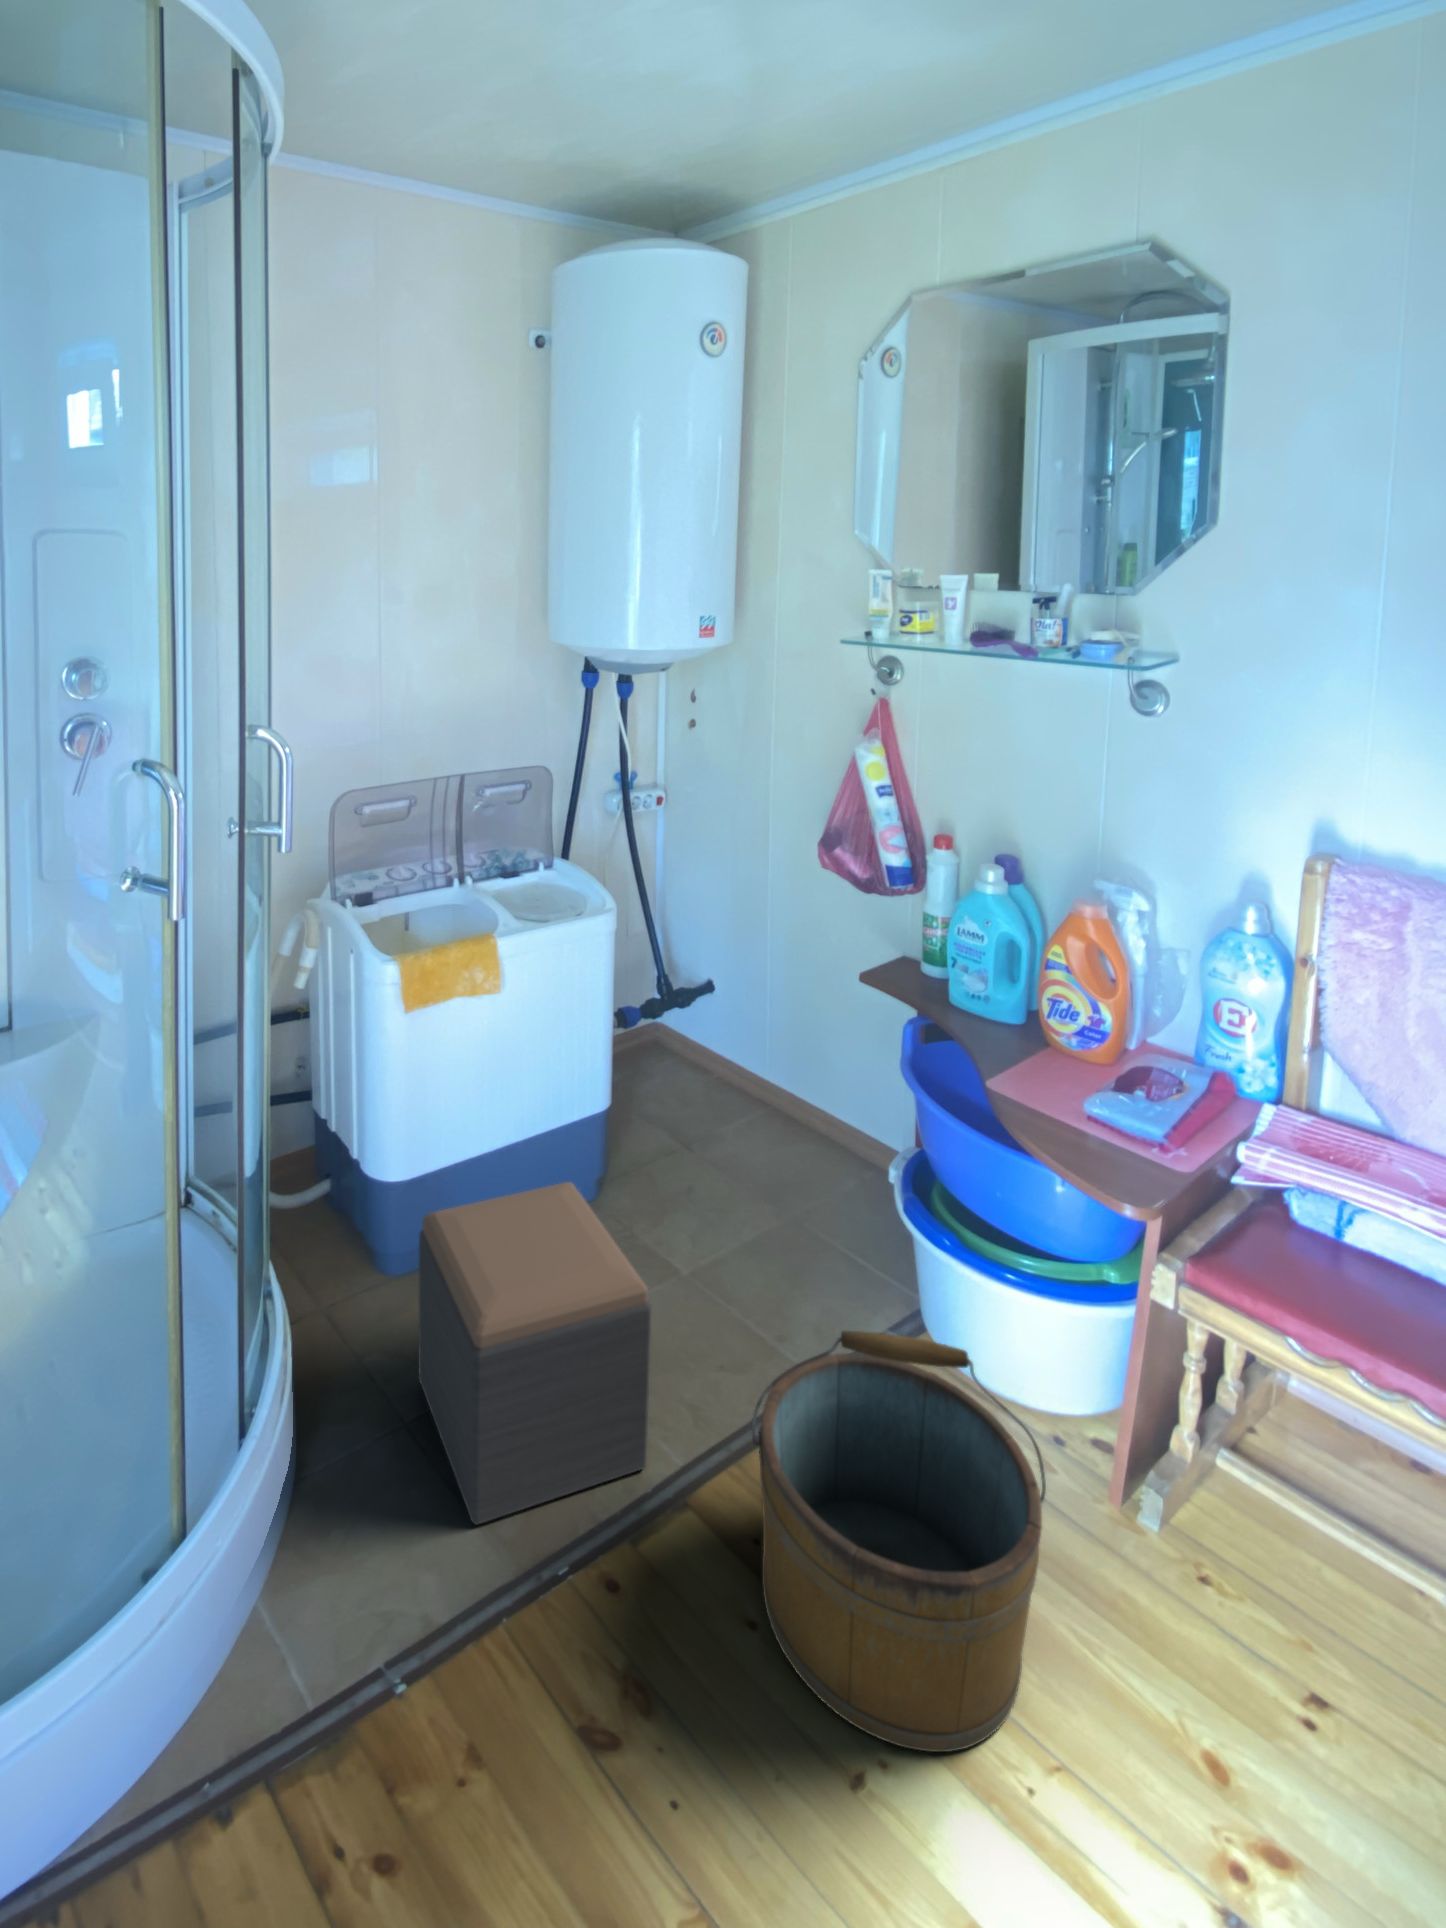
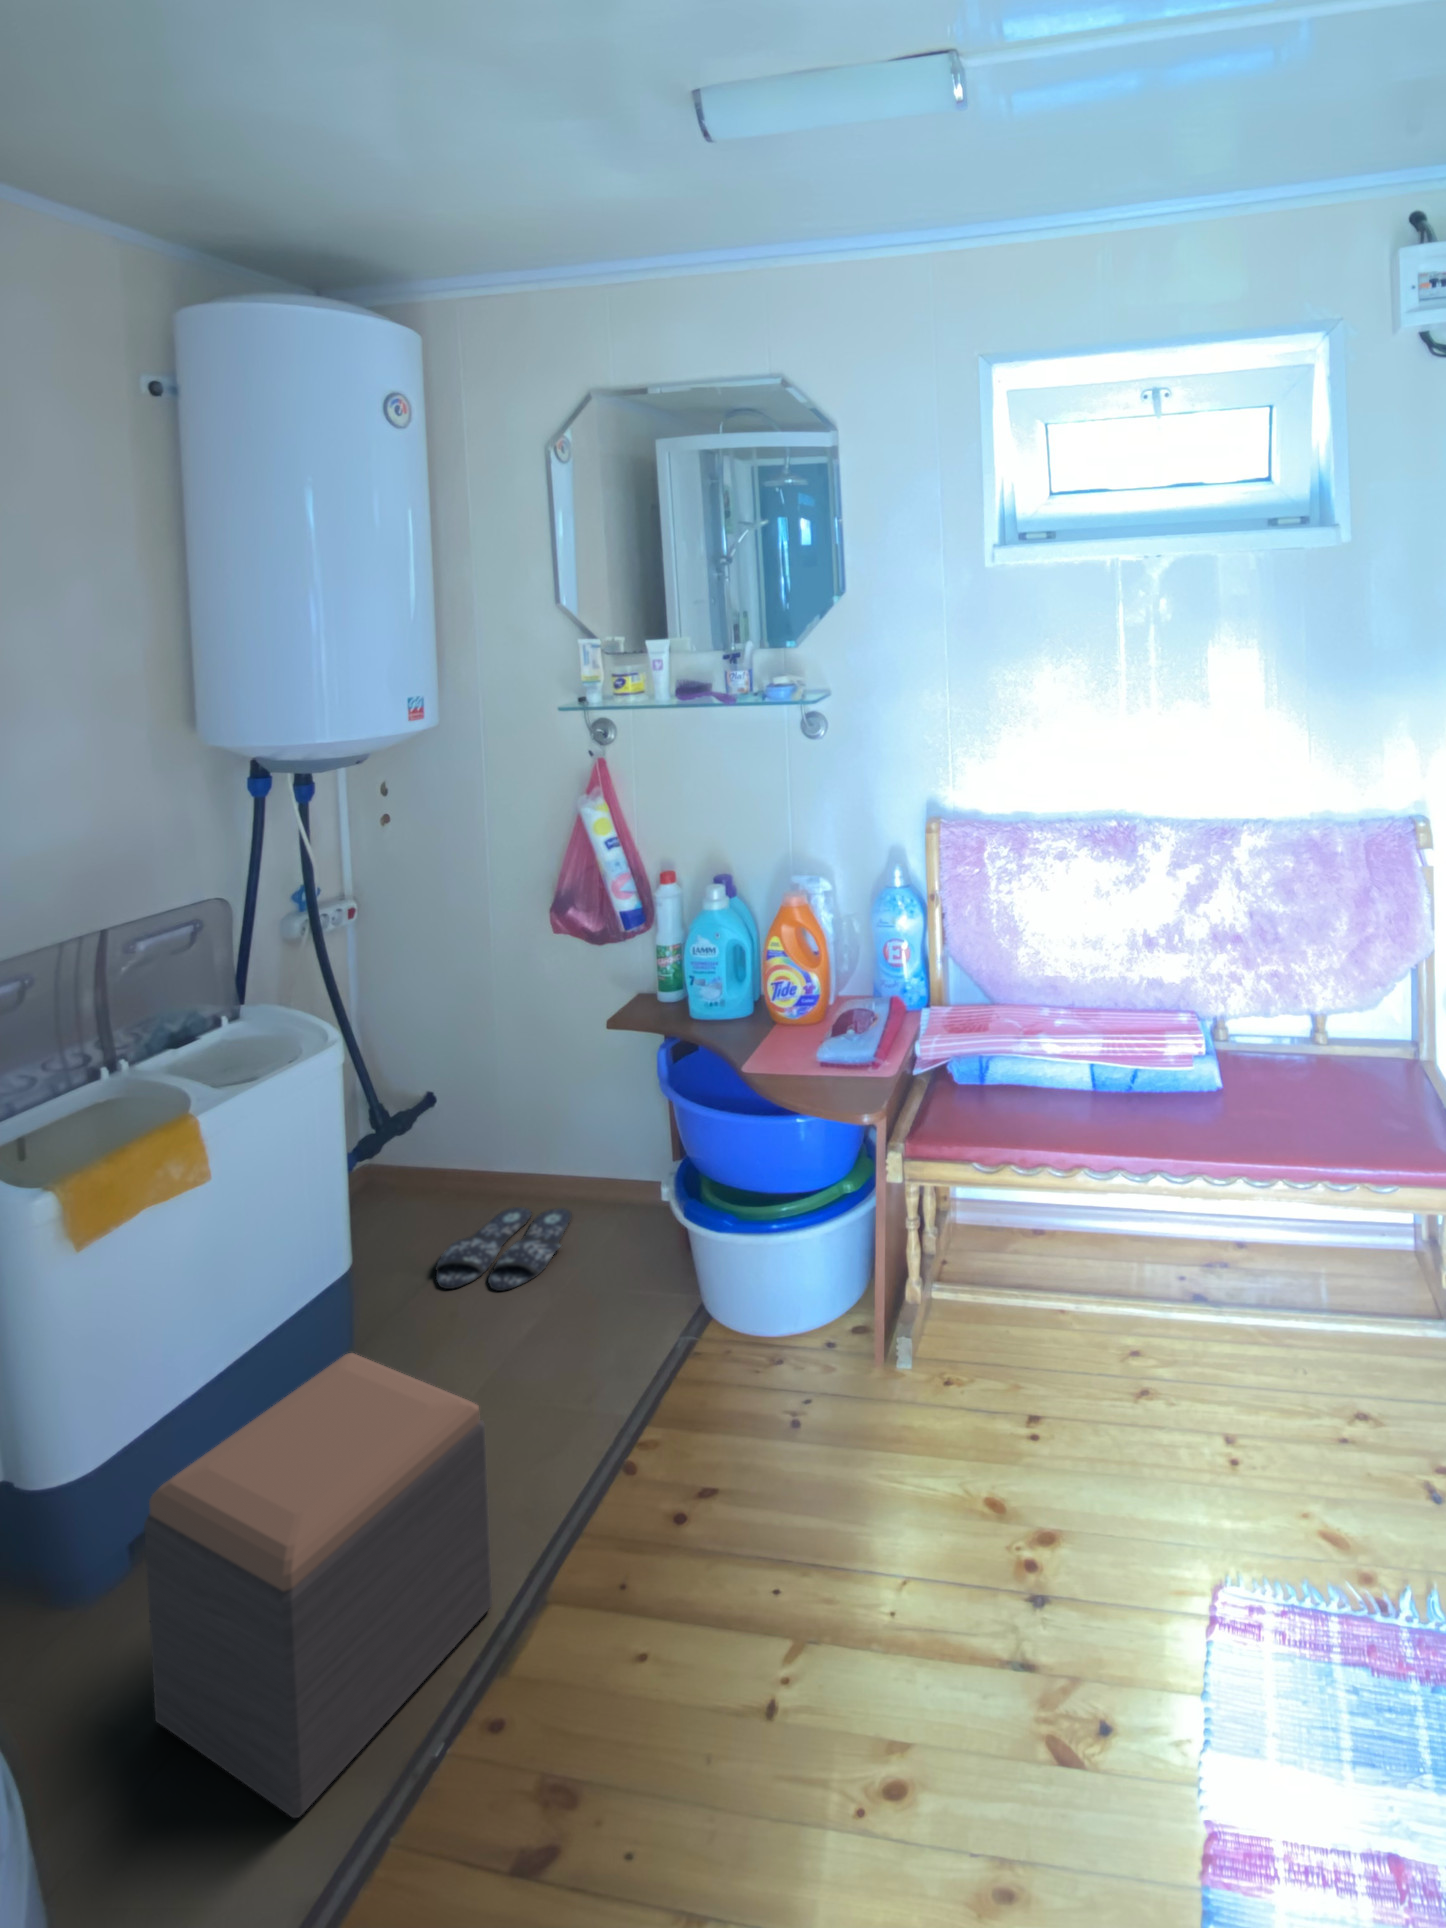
slippers: none [683,1116,813,1194] -> present [436,1207,572,1291]
bucket: present [752,1331,1046,1752] -> none [618,1282,859,1673]

